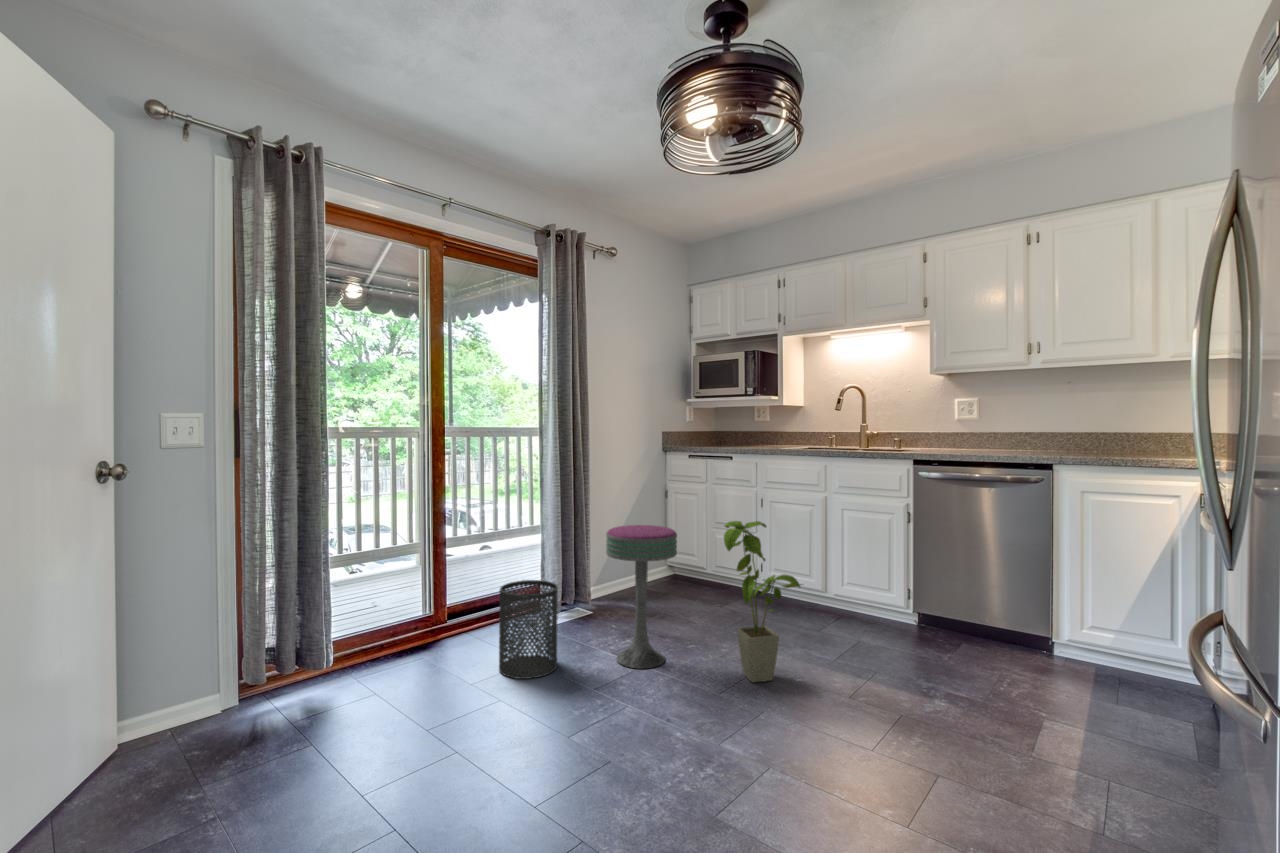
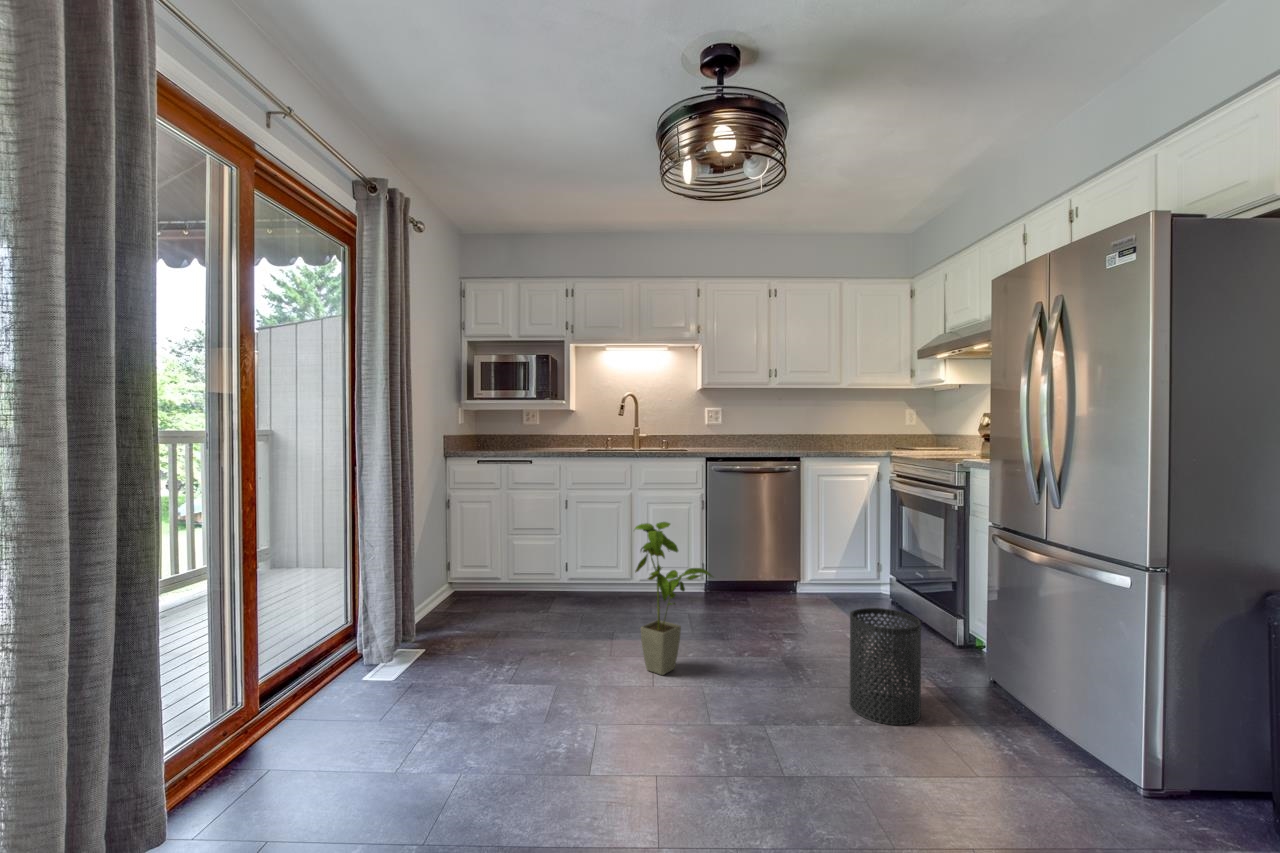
bar stool: present [606,525,677,669] -> none [502,539,580,696]
trash can: present [499,580,558,679] -> present [850,608,922,725]

